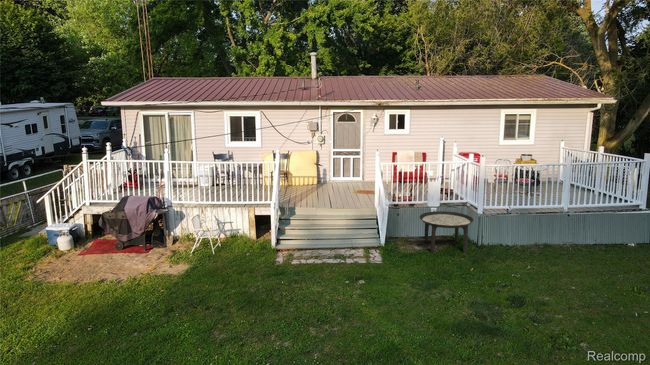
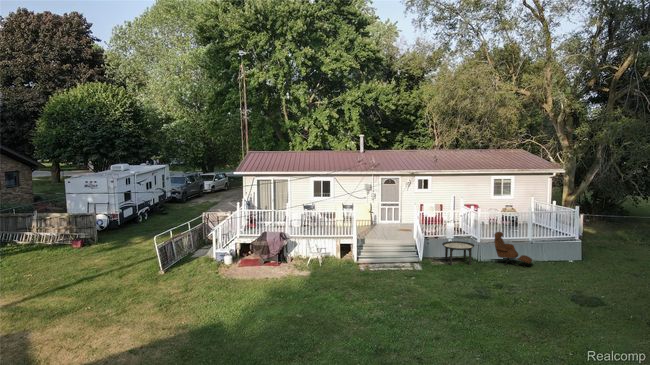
lounge chair: none [508,196,571,260] -> present [494,232,532,267]

